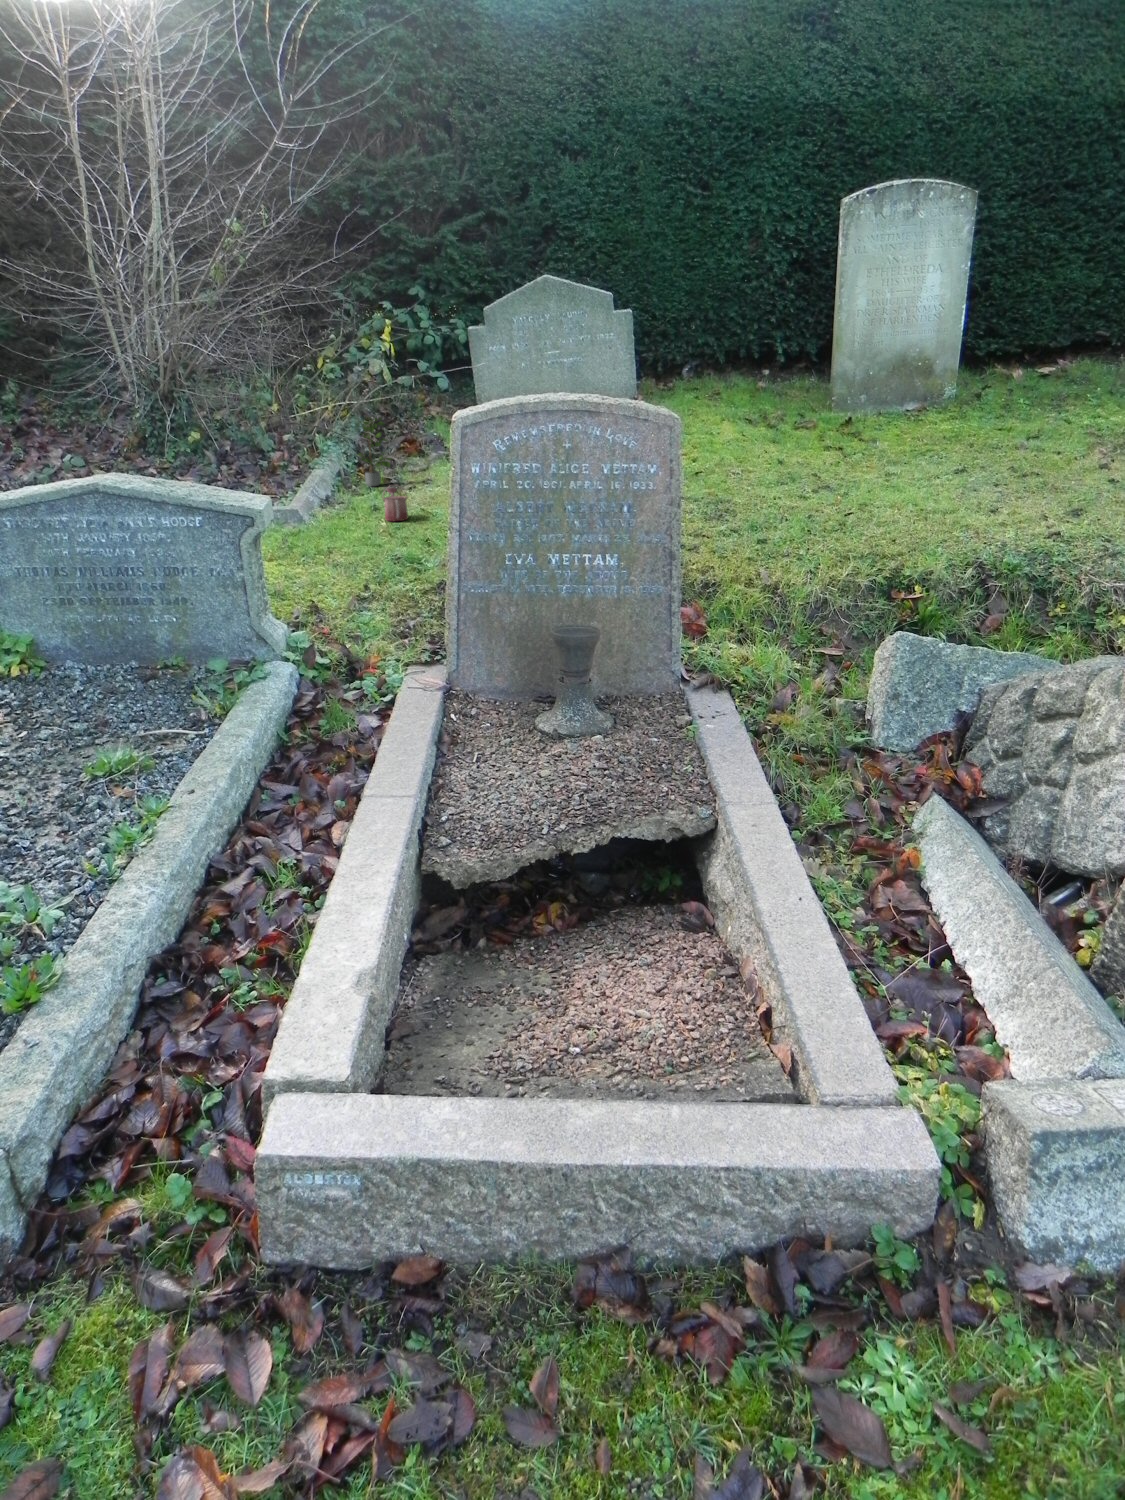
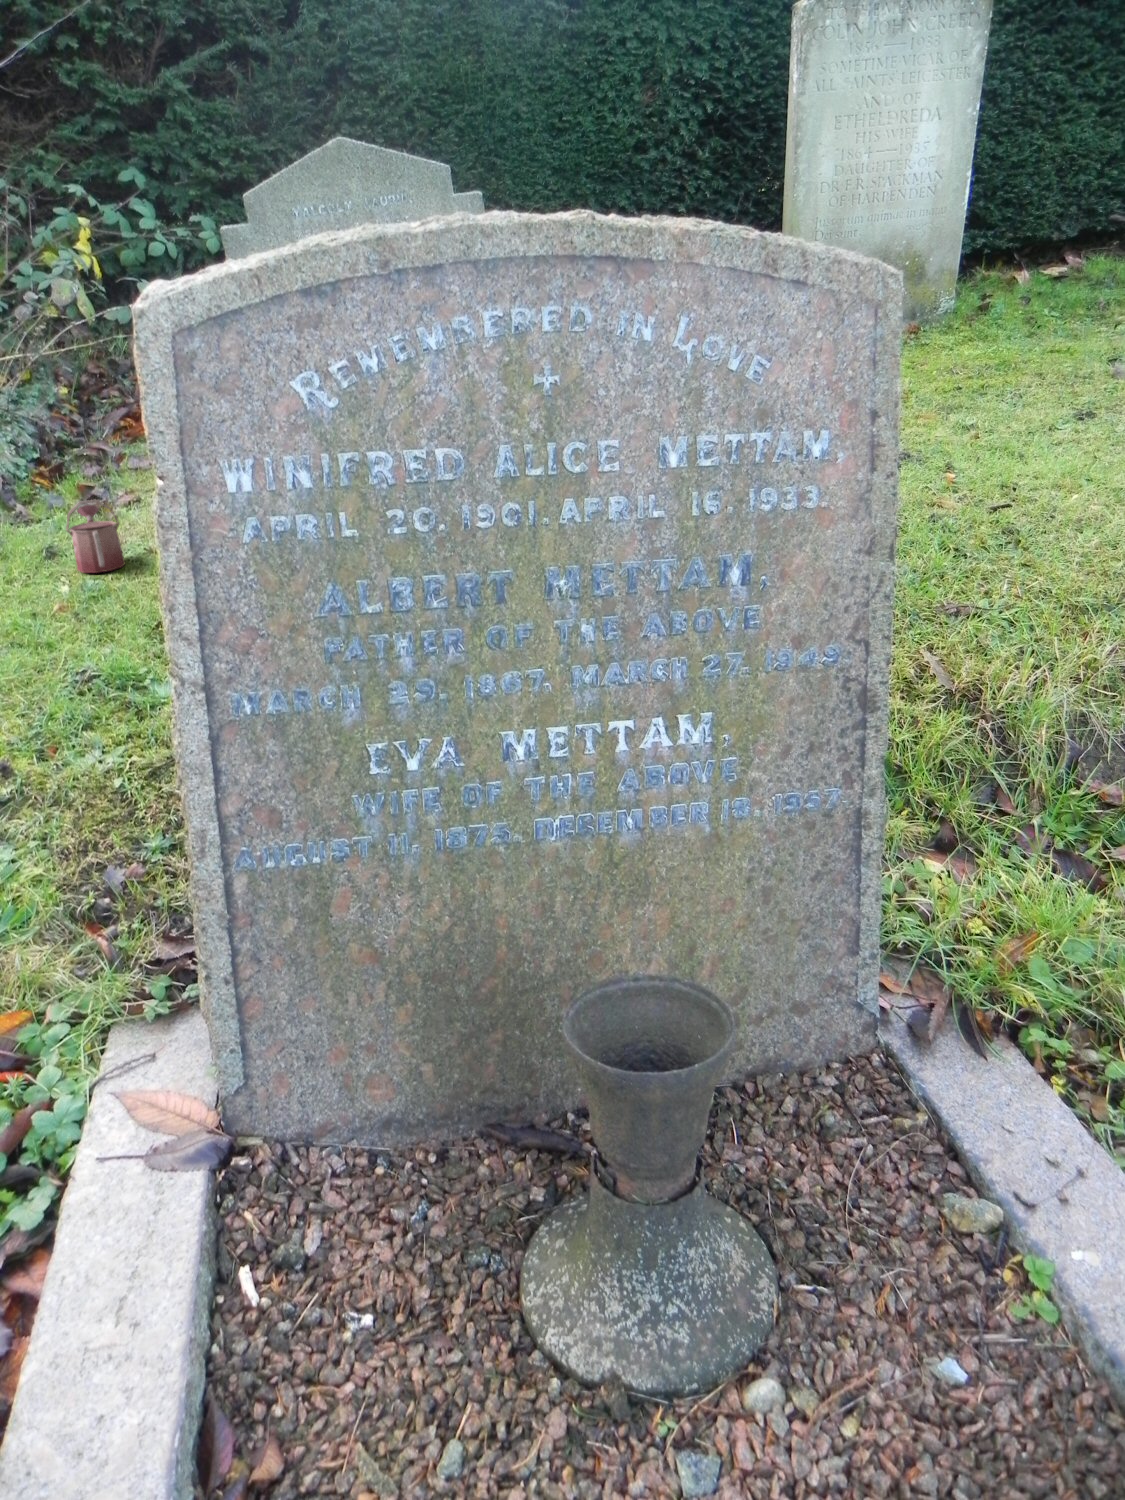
potted plant: present [357,418,392,486] -> none [17,369,102,500]

